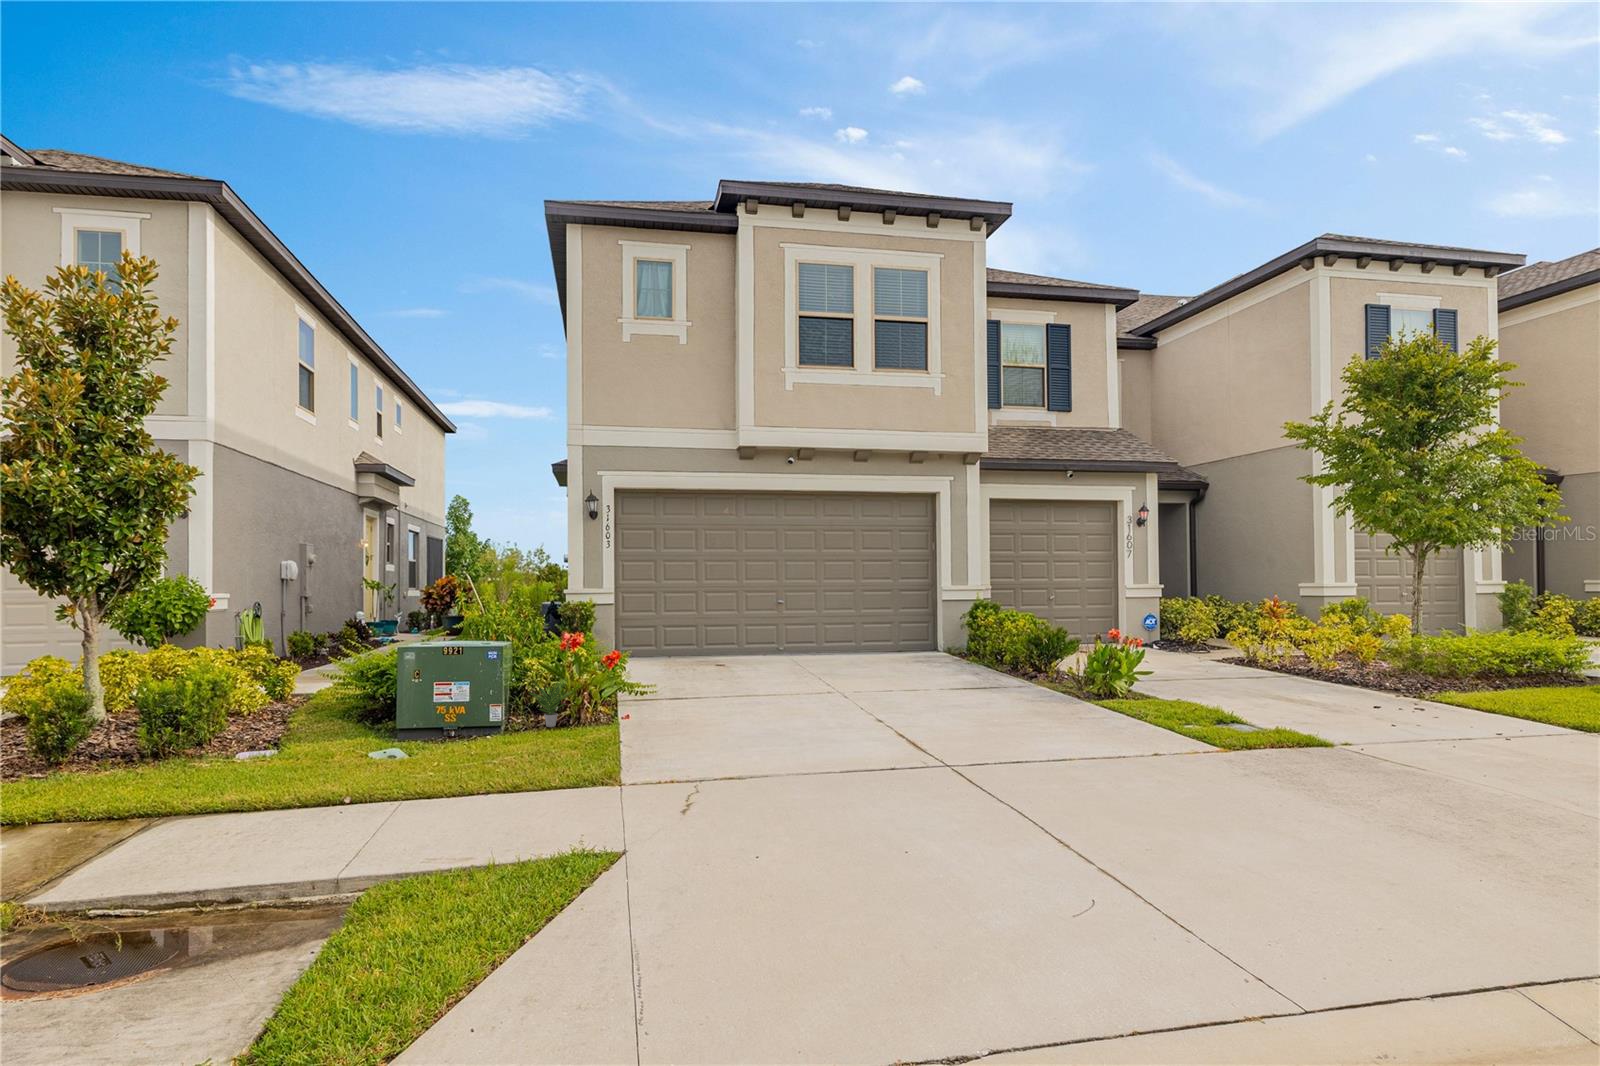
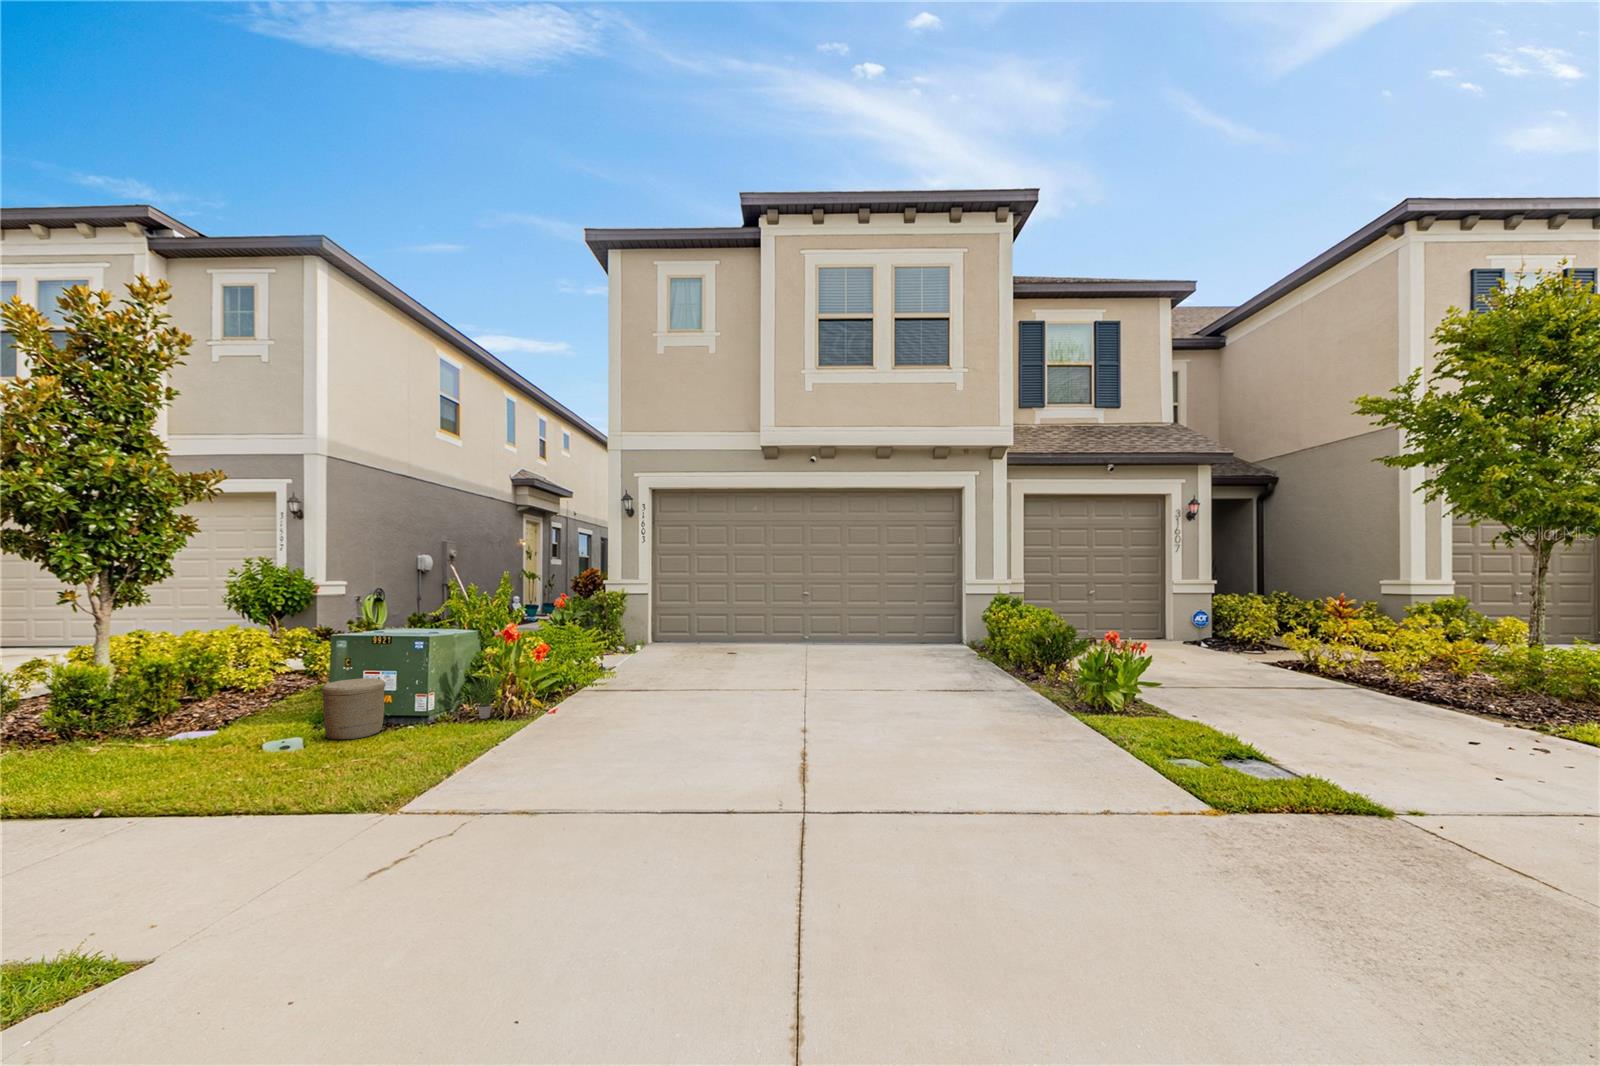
woven basket: none [411,689,469,749] -> present [322,678,385,740]

